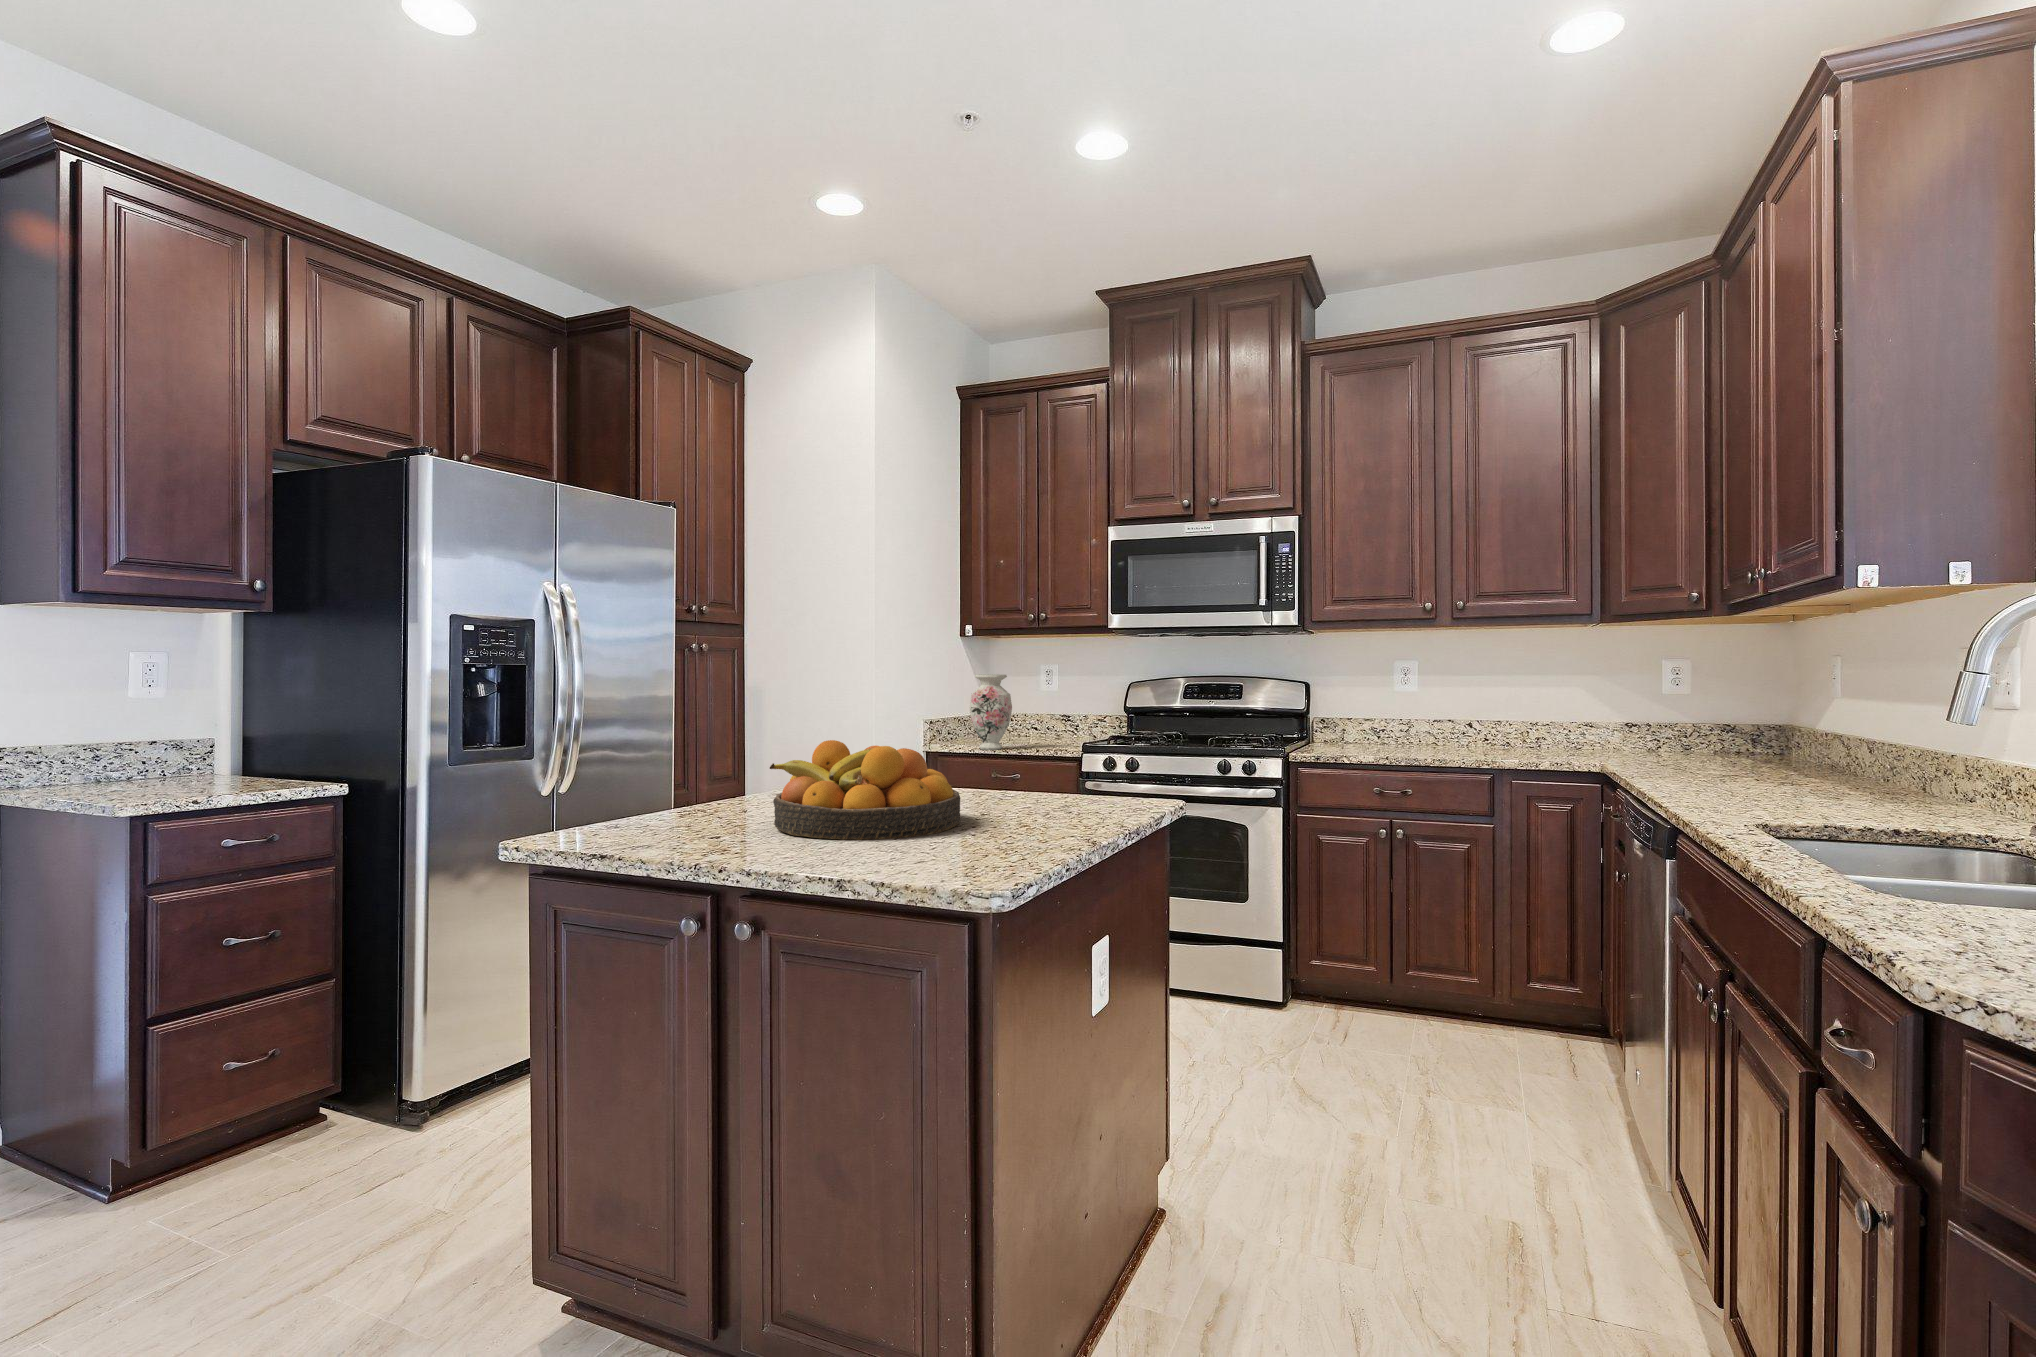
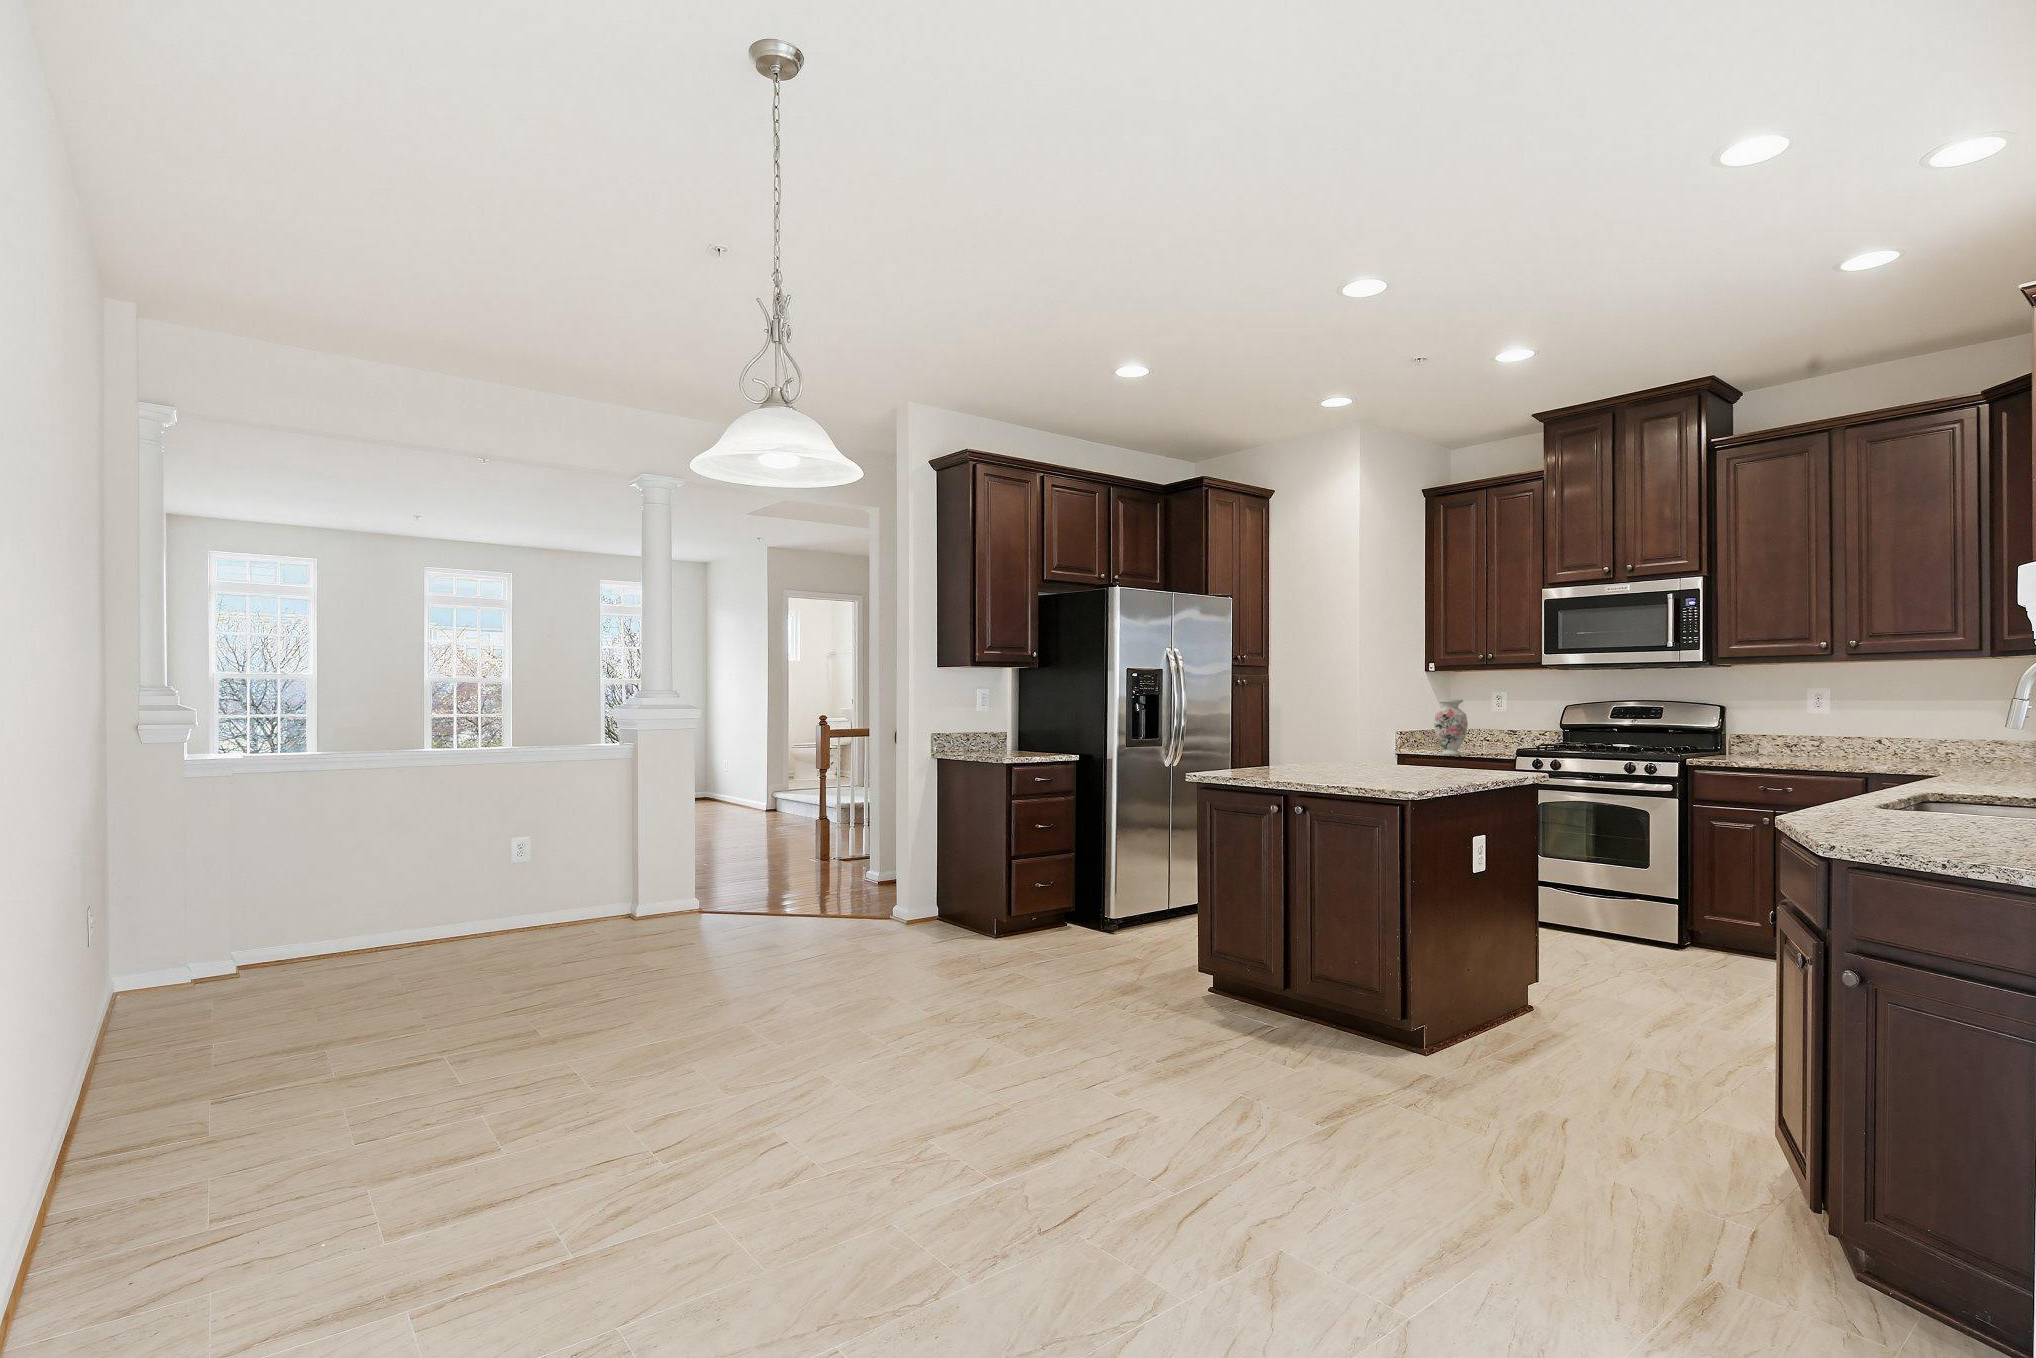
fruit bowl: present [770,740,960,840] -> none [1307,731,1406,776]

